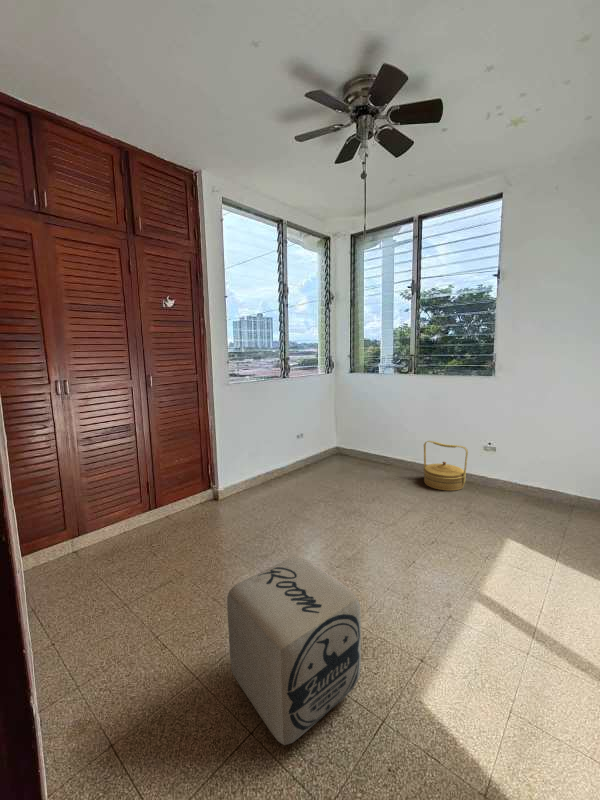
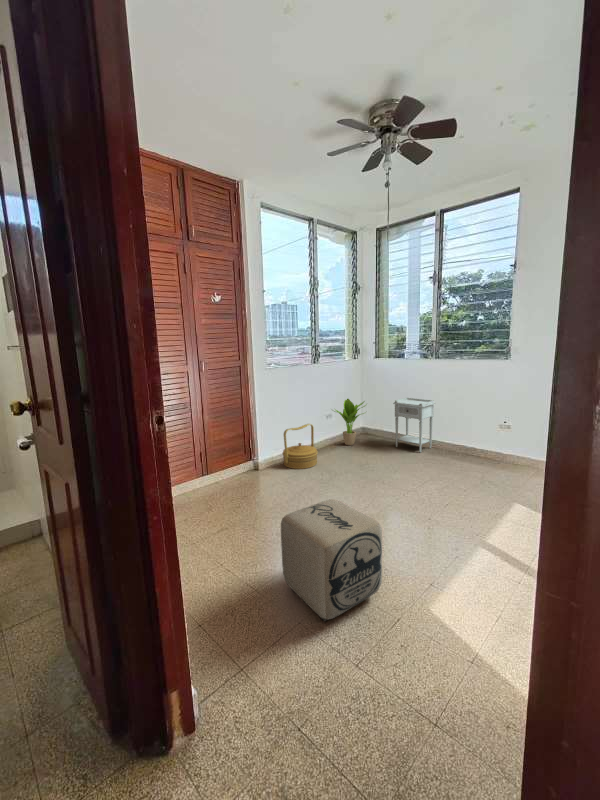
nightstand: none [369,415,414,475] -> present [393,398,435,453]
potted plant: none [302,417,342,467] -> present [336,399,366,445]
woven basket: present [424,441,468,491] -> present [282,424,318,469]

